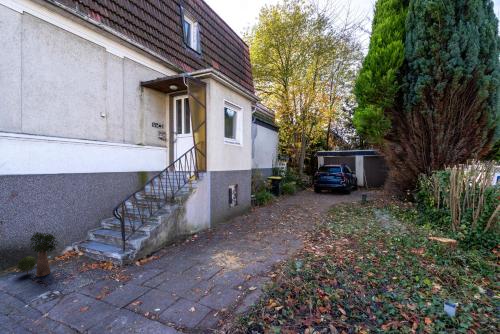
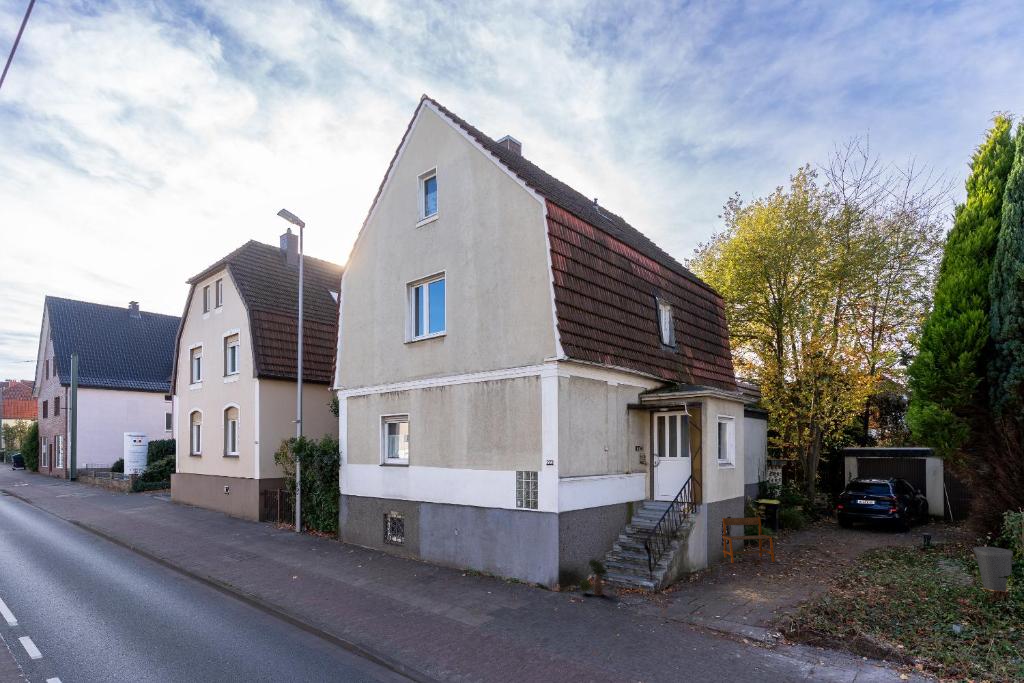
bench: none [230,184,267,221] -> present [722,517,775,563]
trash can: none [416,199,449,234] -> present [973,547,1015,591]

